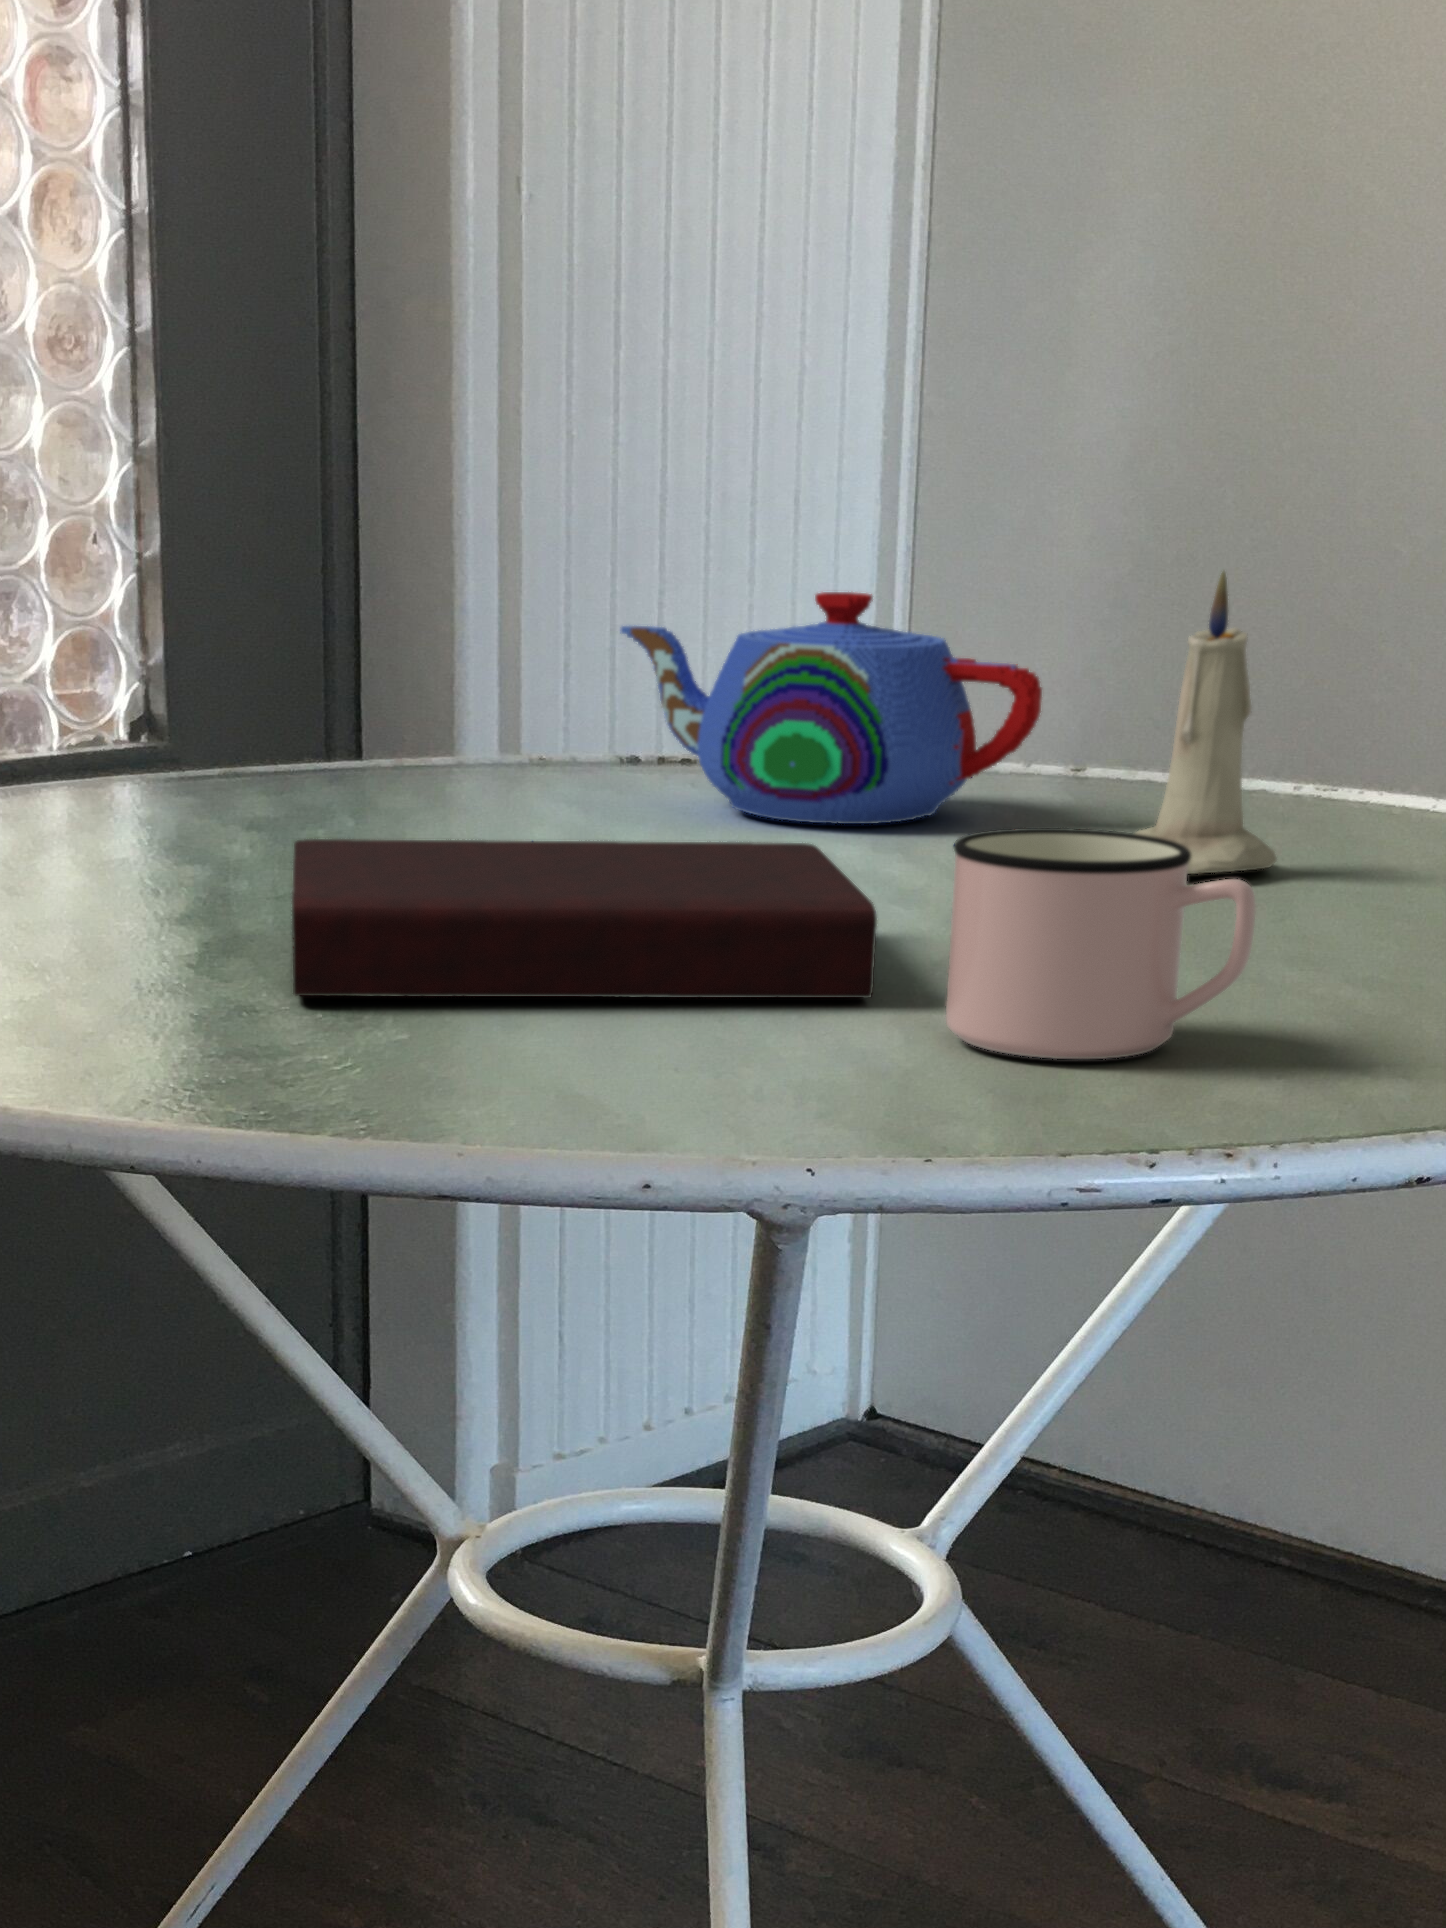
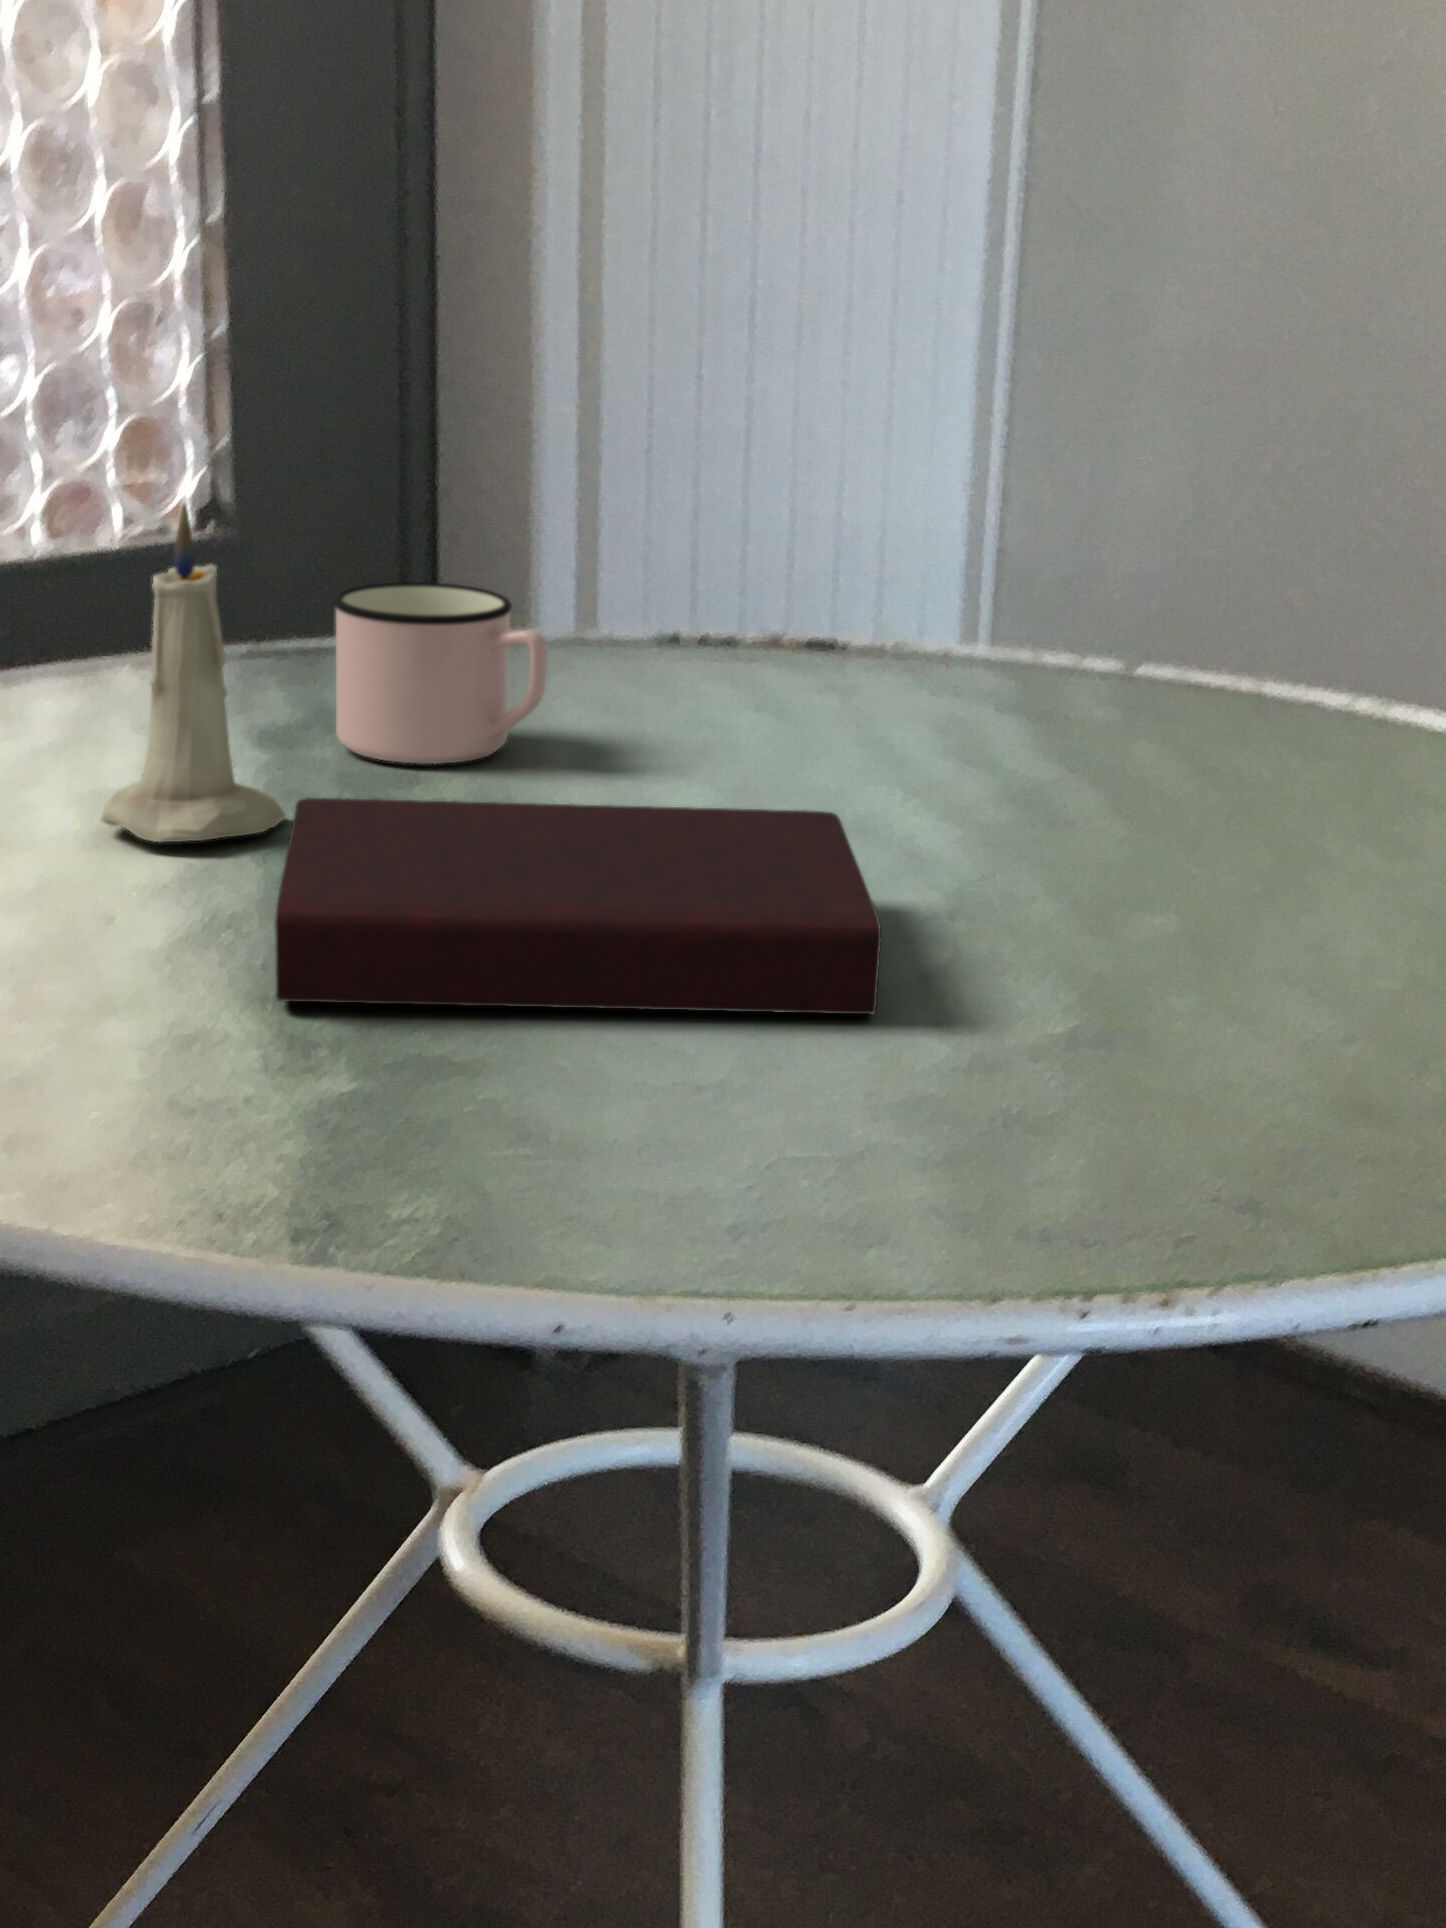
candle: present [1135,572,1277,874] -> present [101,504,285,843]
teapot: present [621,592,1042,824] -> none [674,478,1108,728]
mug: present [946,828,1256,1059] -> present [334,582,547,764]

